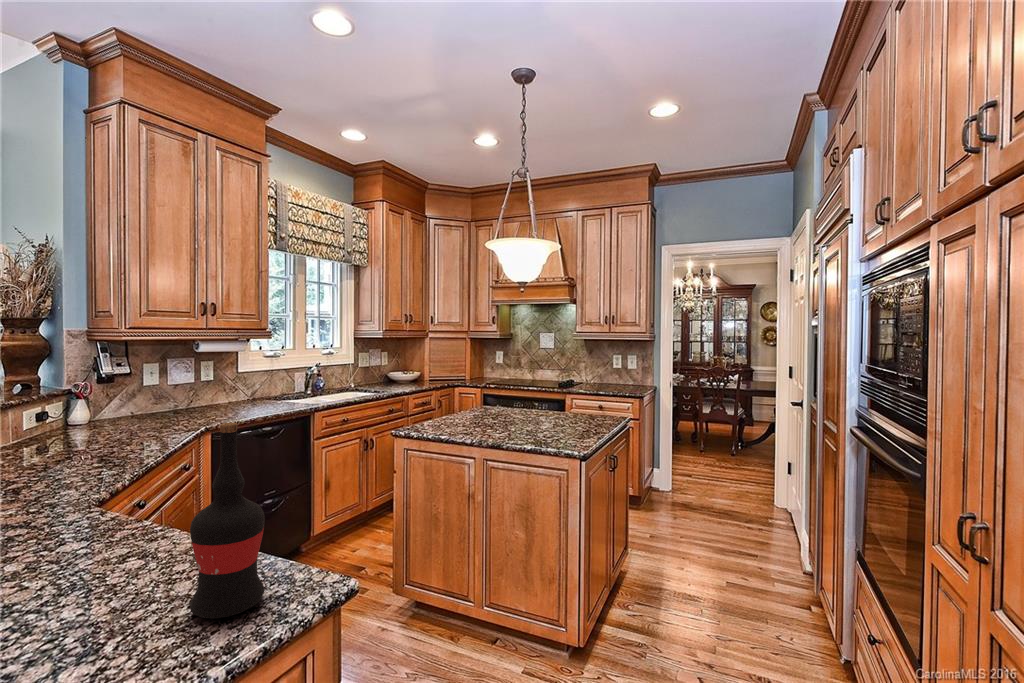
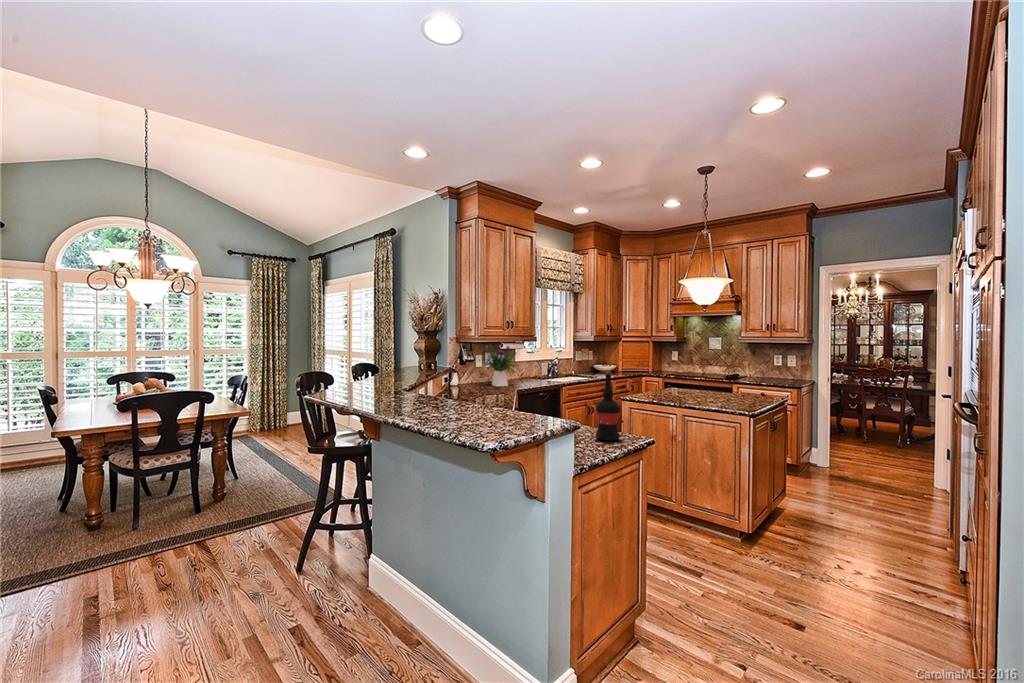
flower arrangement: none [145,341,230,419] -> present [484,343,516,386]

